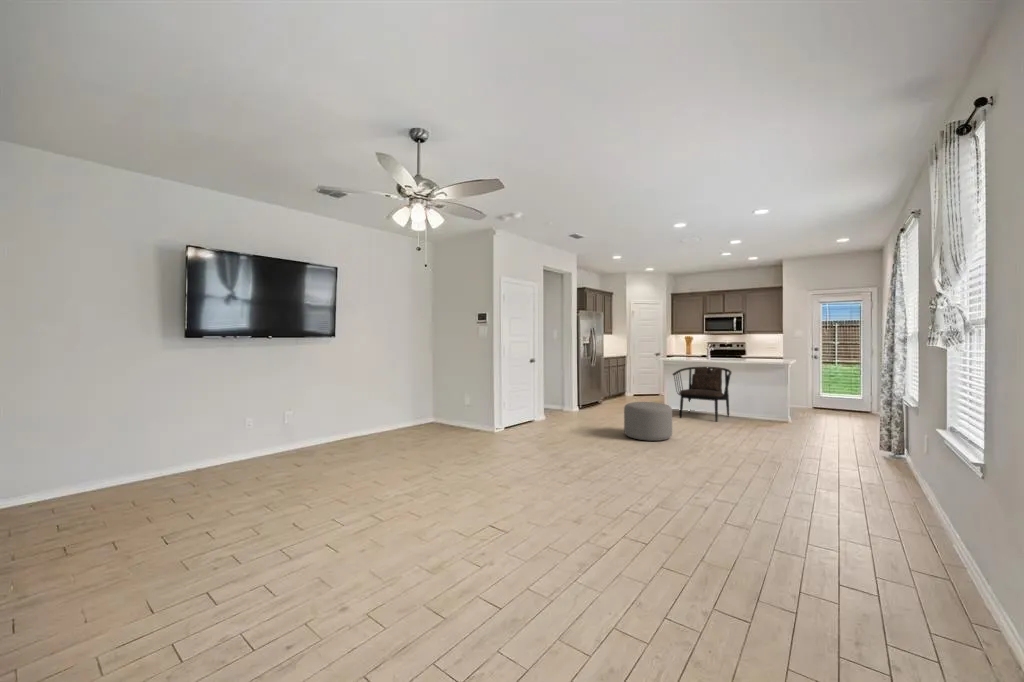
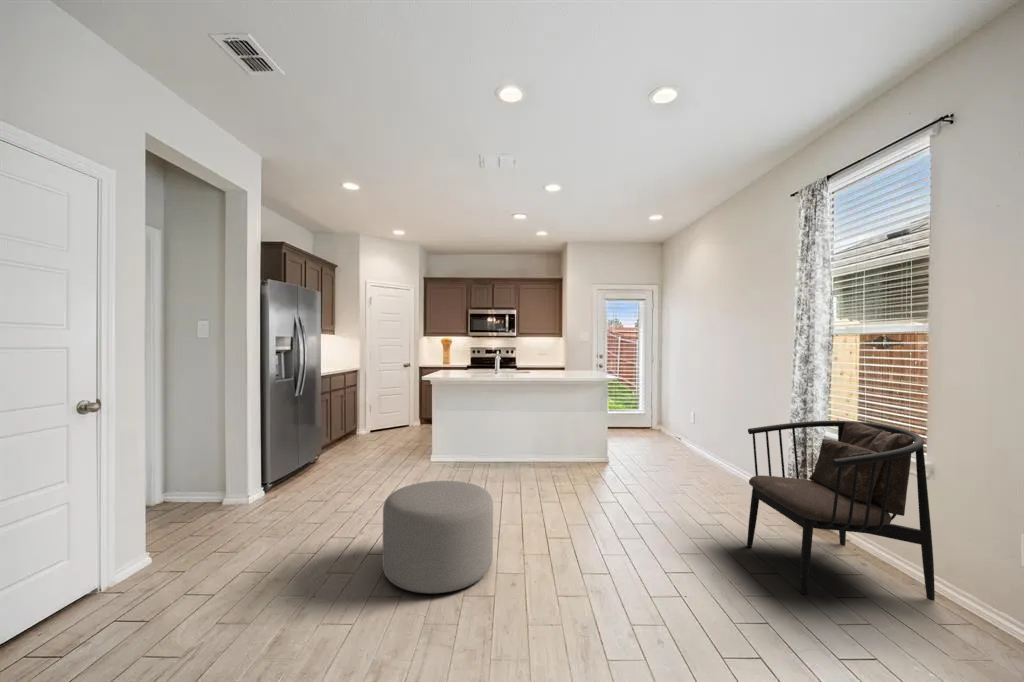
armchair: present [673,367,731,422] -> present [747,421,935,601]

